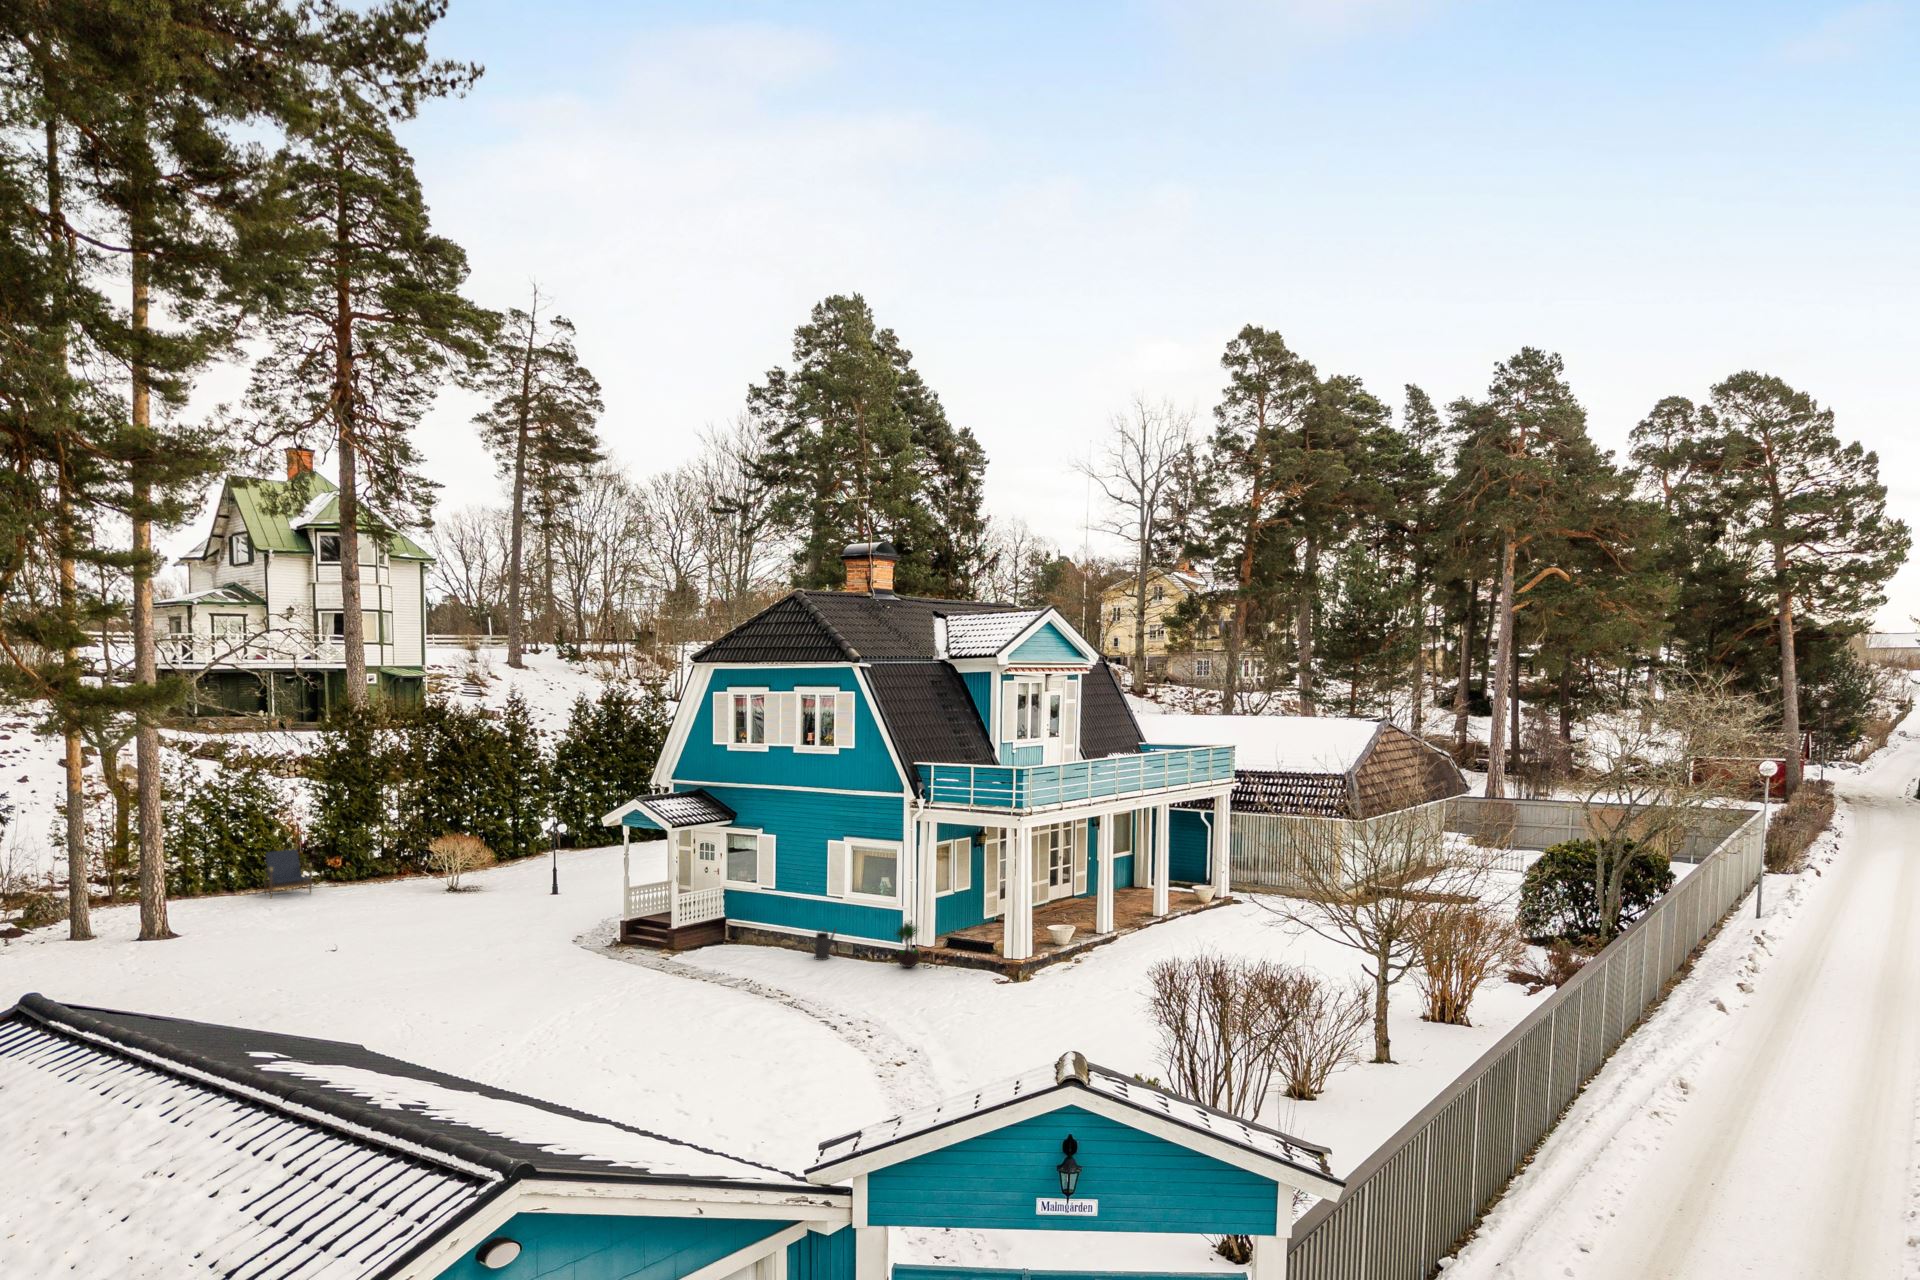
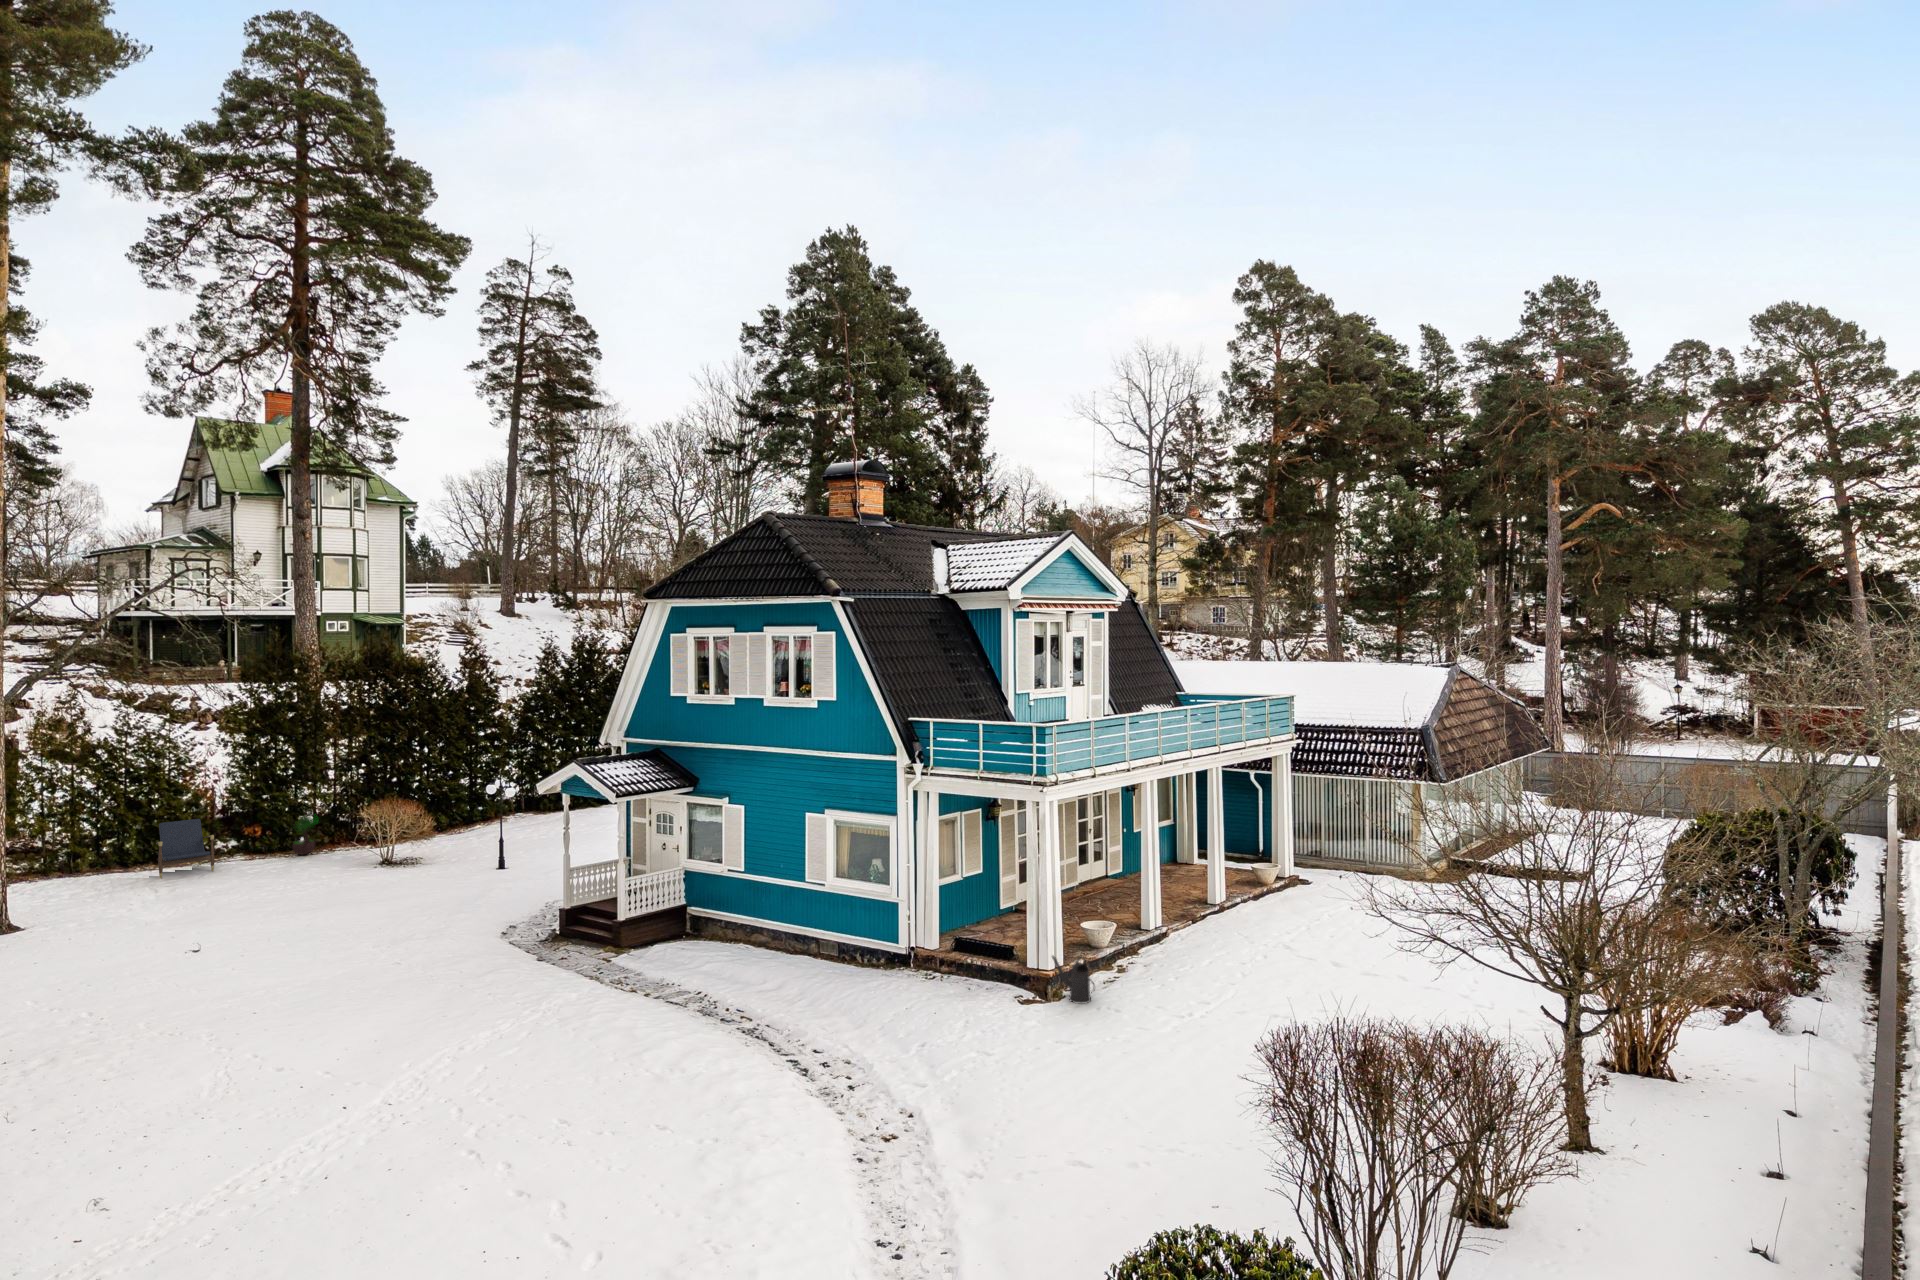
potted tree: present [894,922,919,968] -> present [292,816,318,855]
watering can: present [814,928,836,960] -> present [1052,956,1095,1004]

